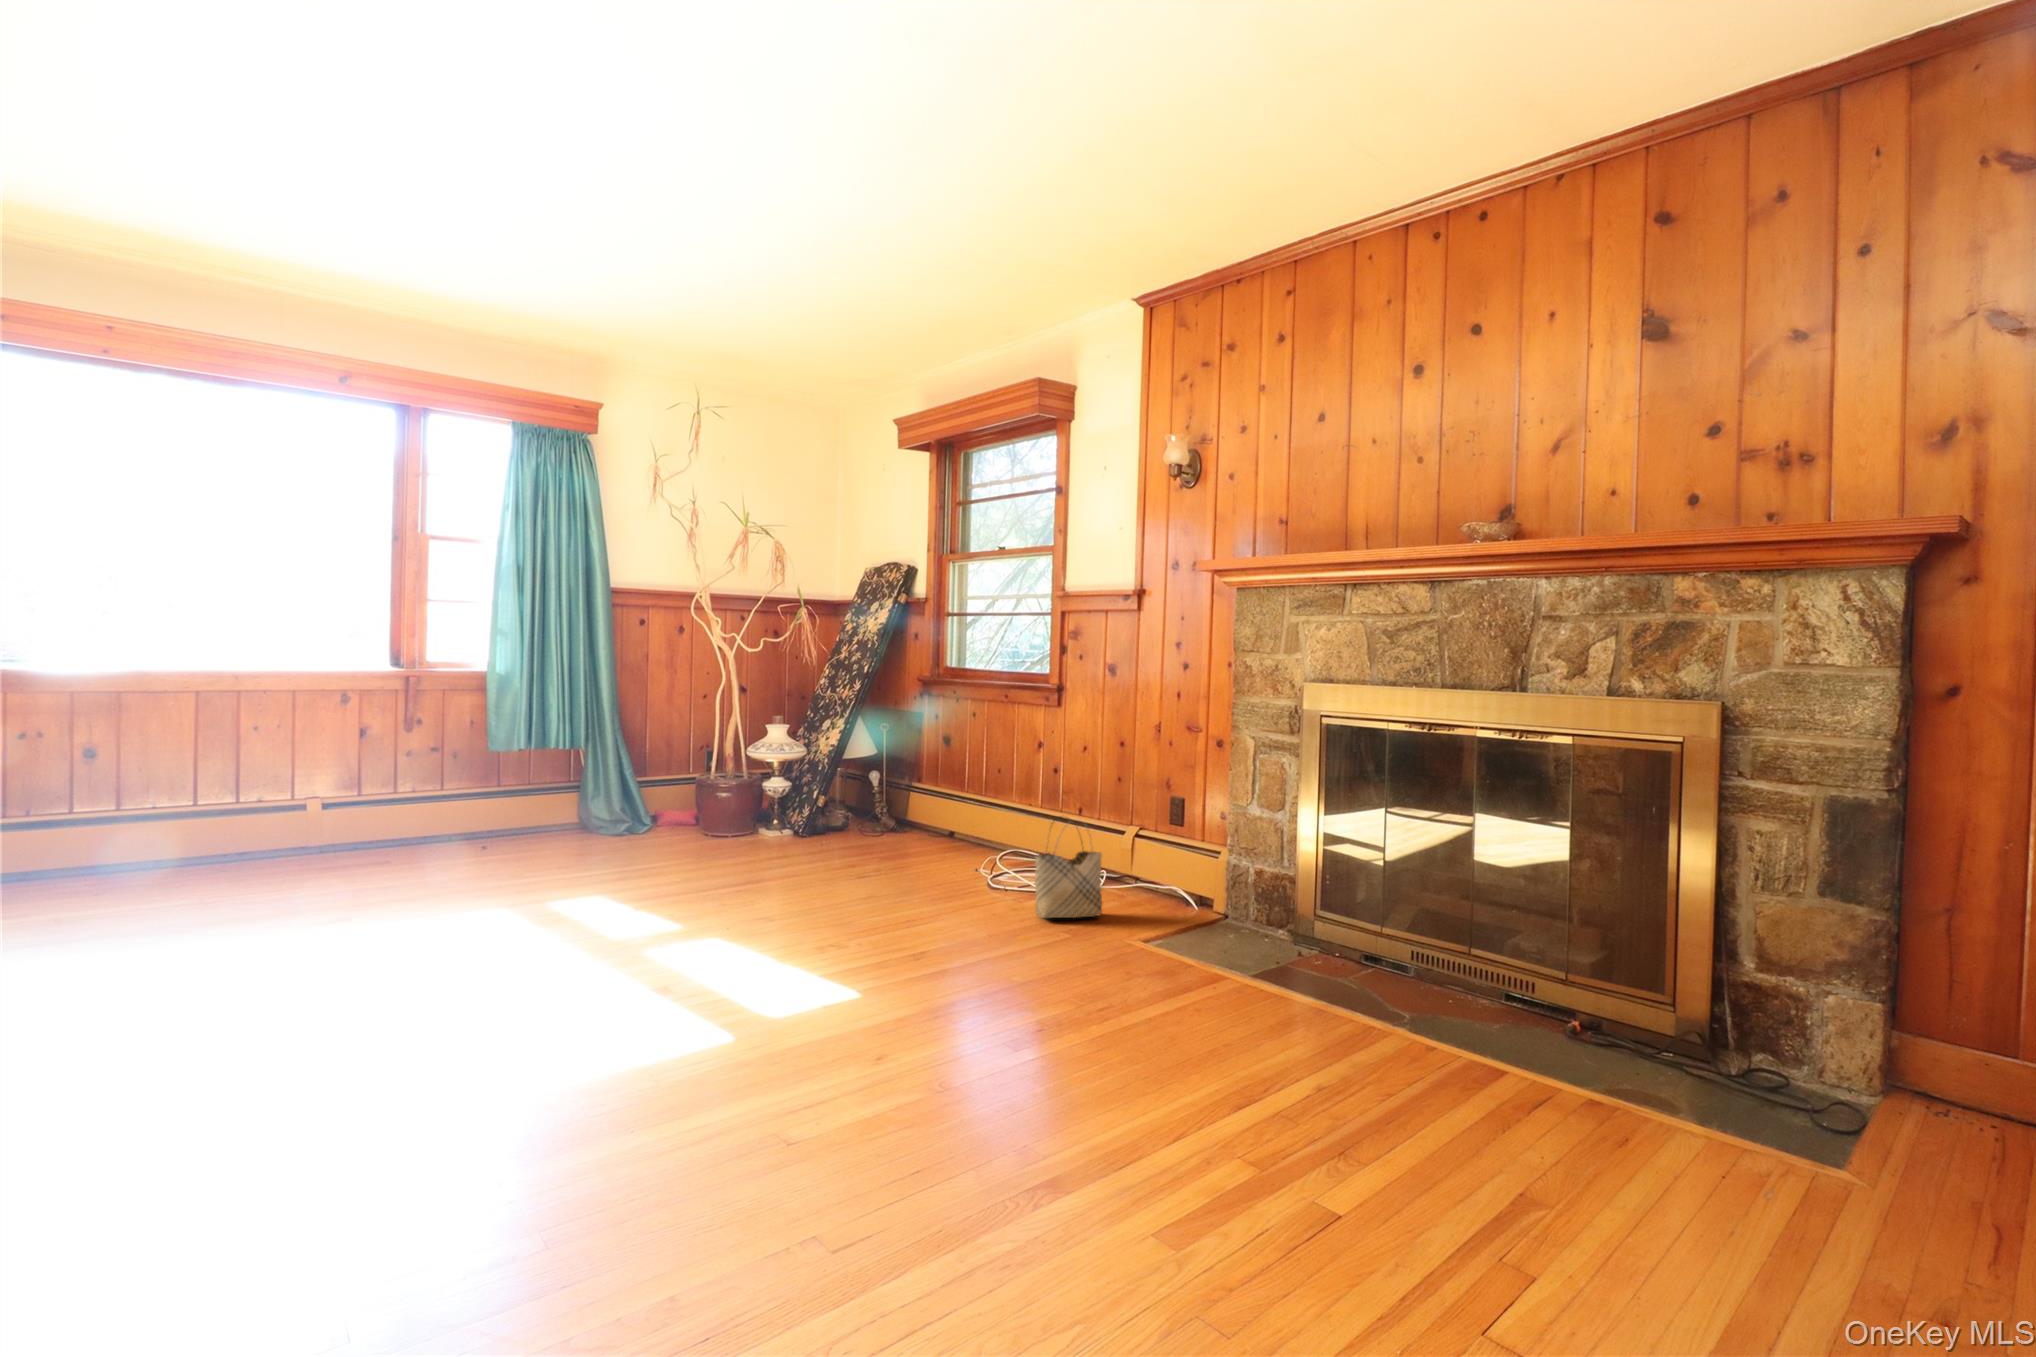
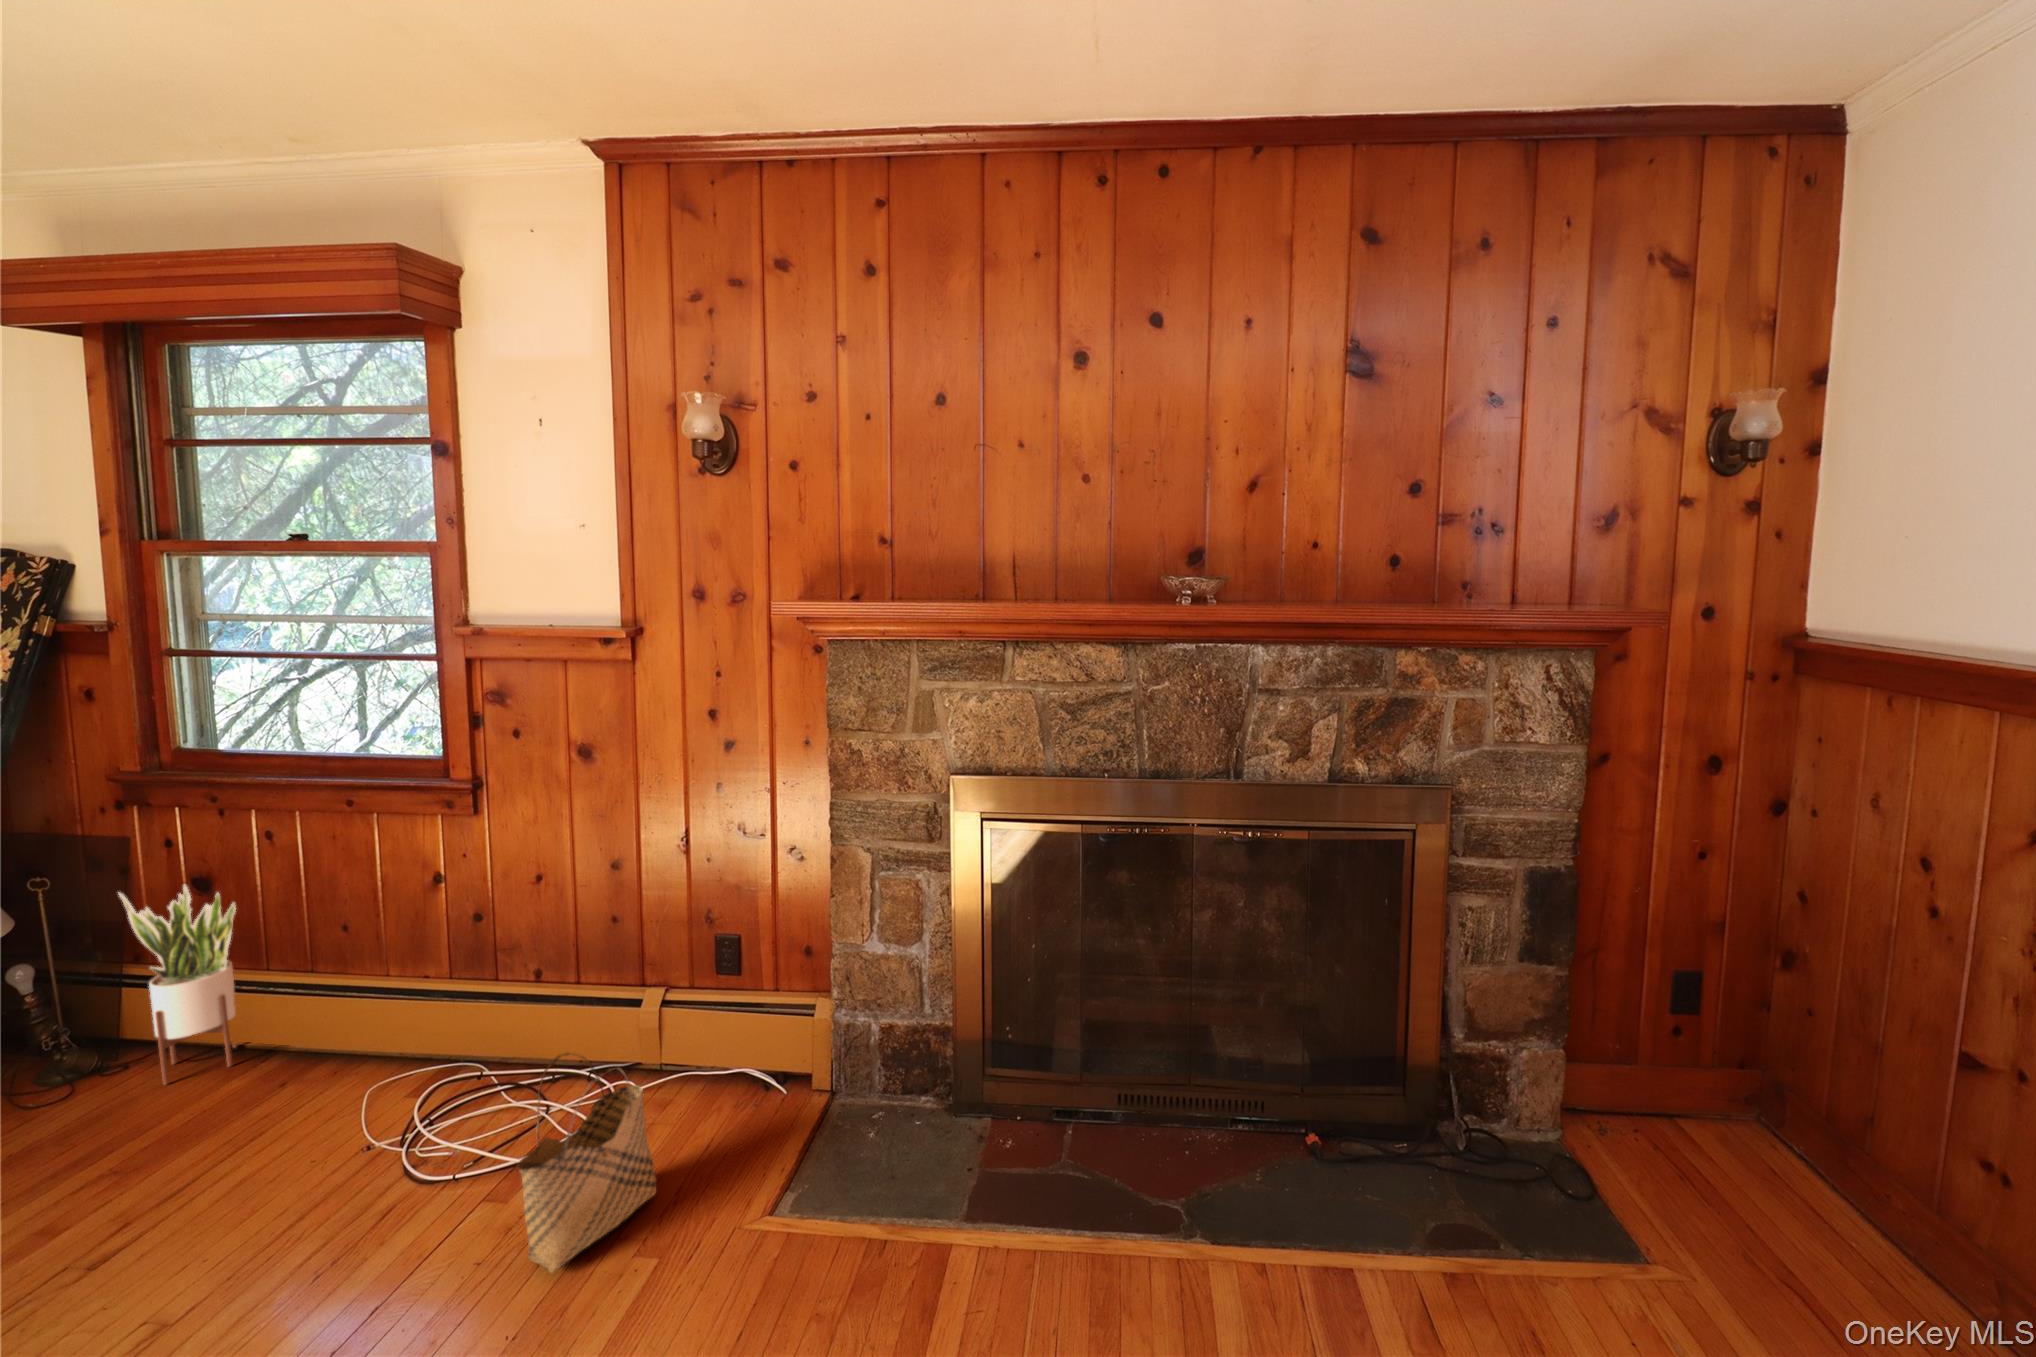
potted plant: none [920,735,960,842] -> present [119,885,238,1085]

